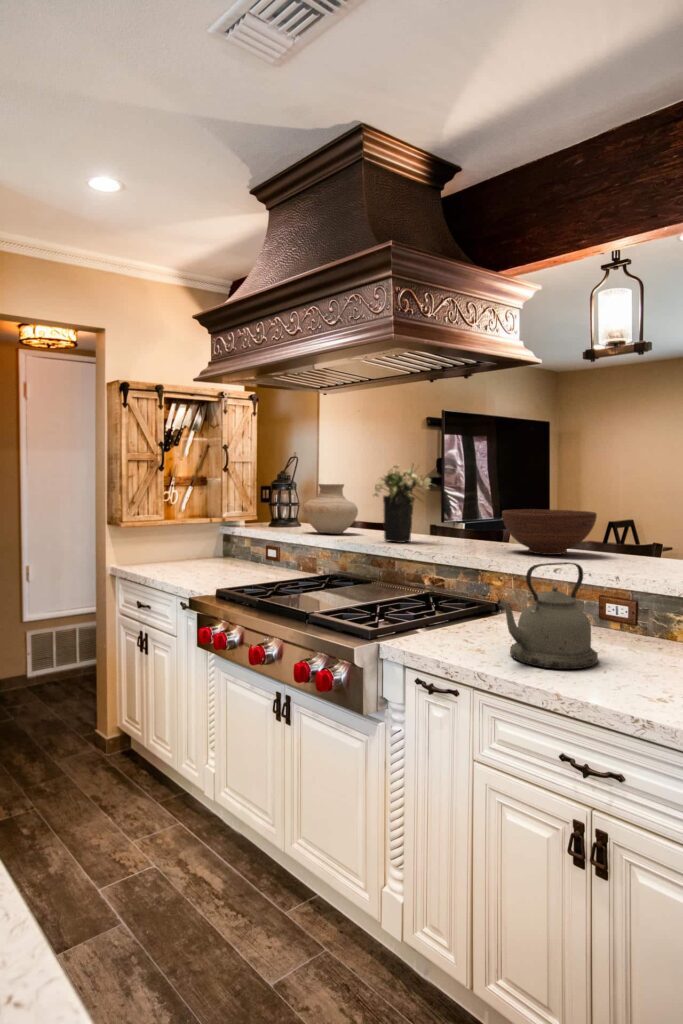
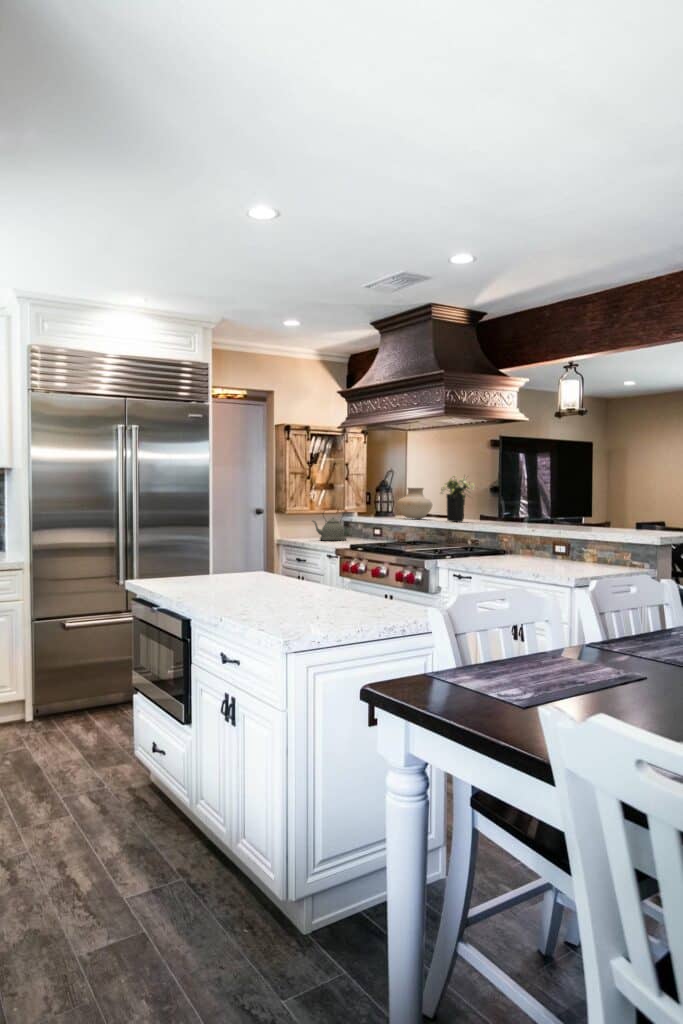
fruit bowl: present [502,509,597,555] -> none [513,502,567,526]
kettle: present [497,562,598,669] -> present [312,513,346,541]

